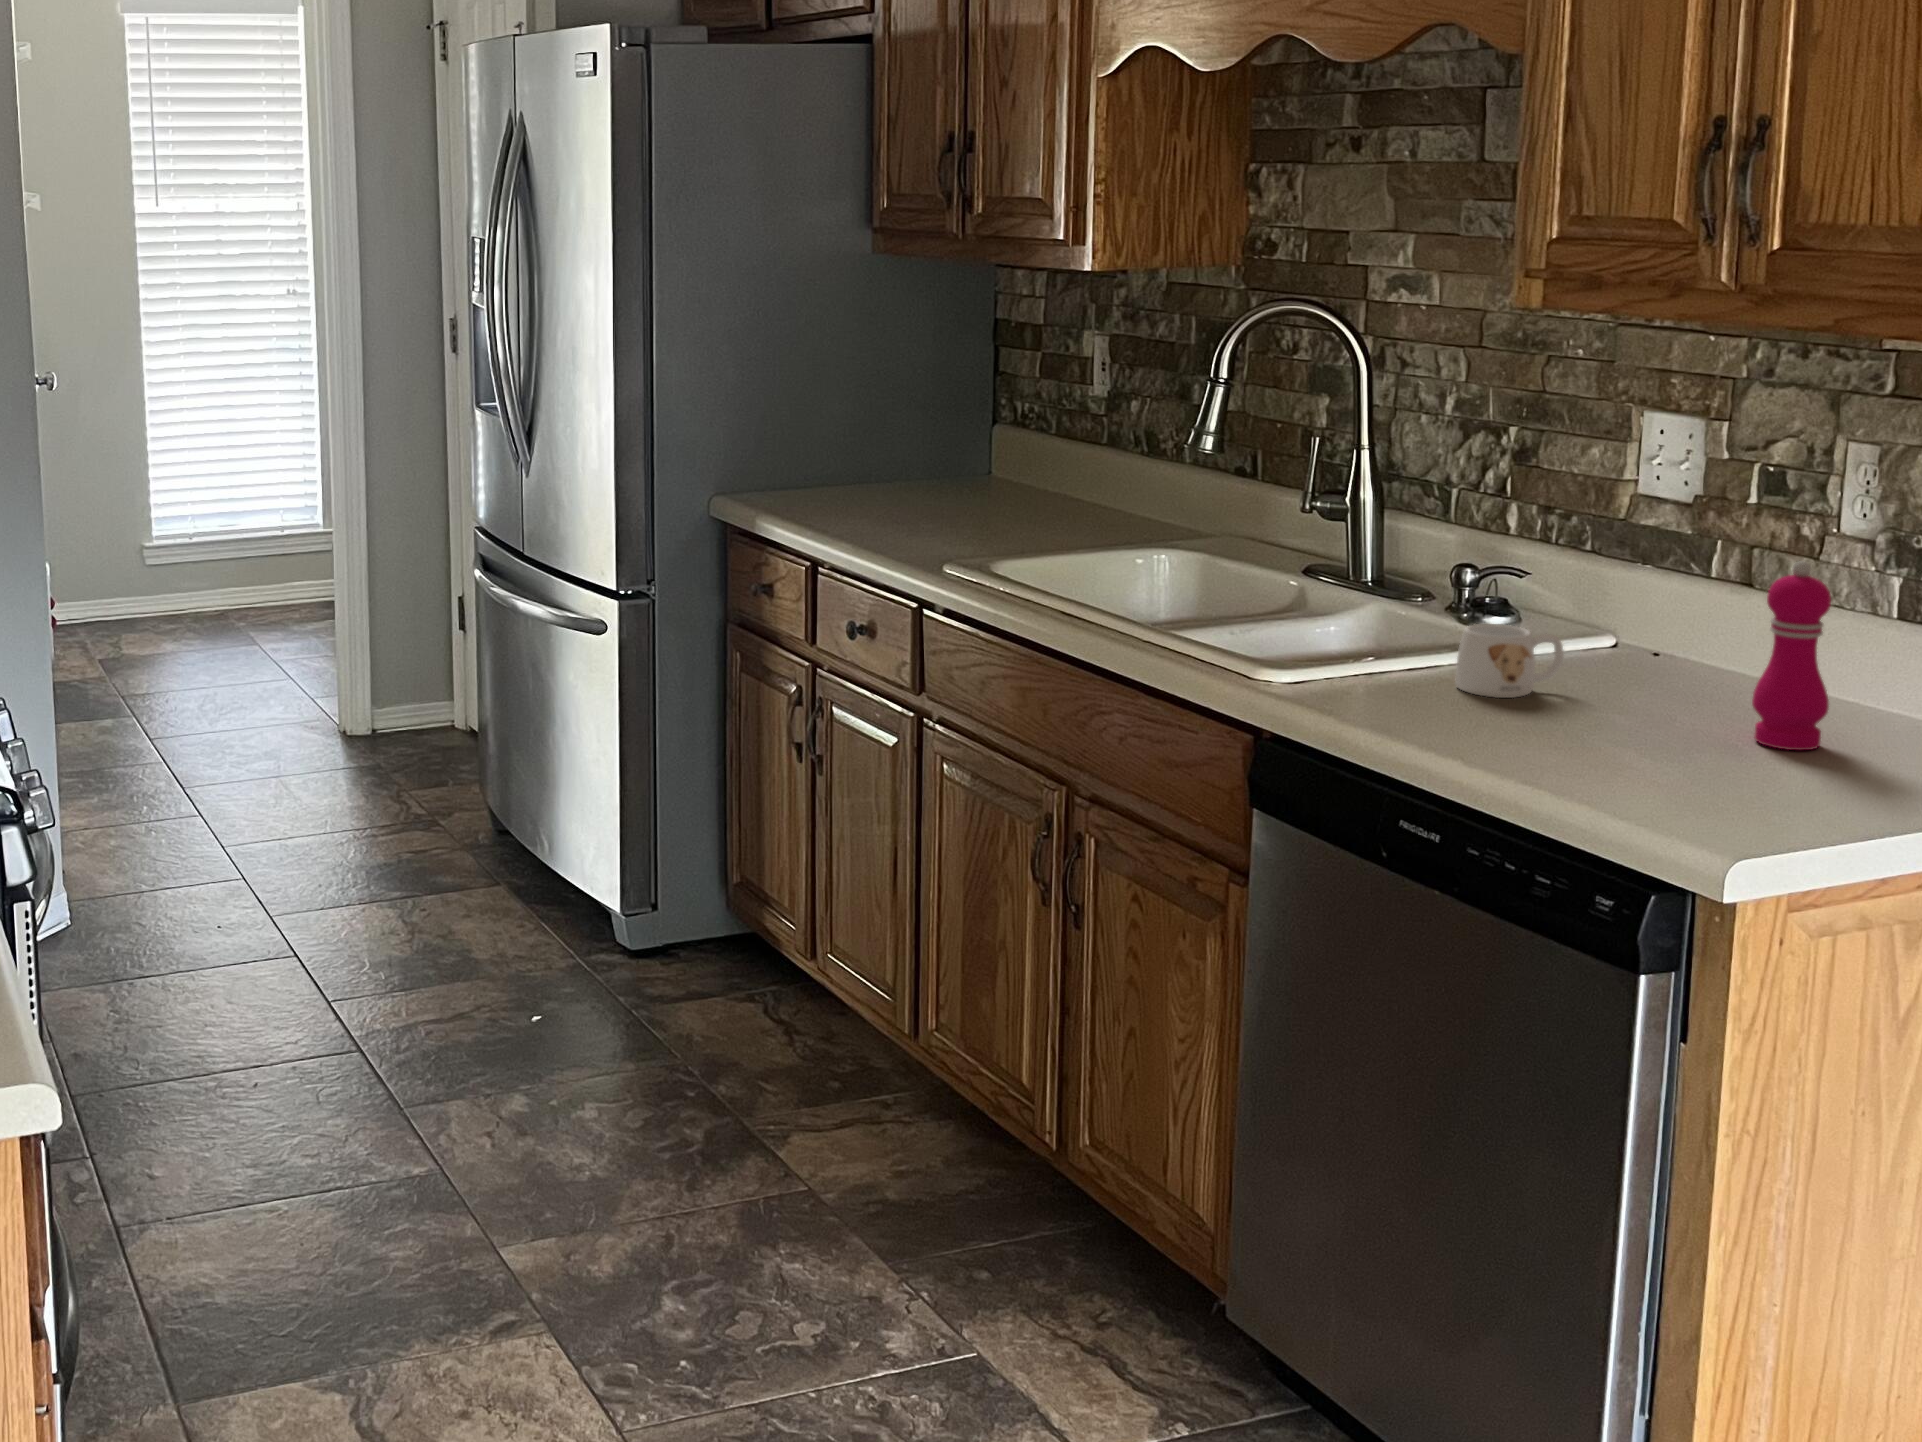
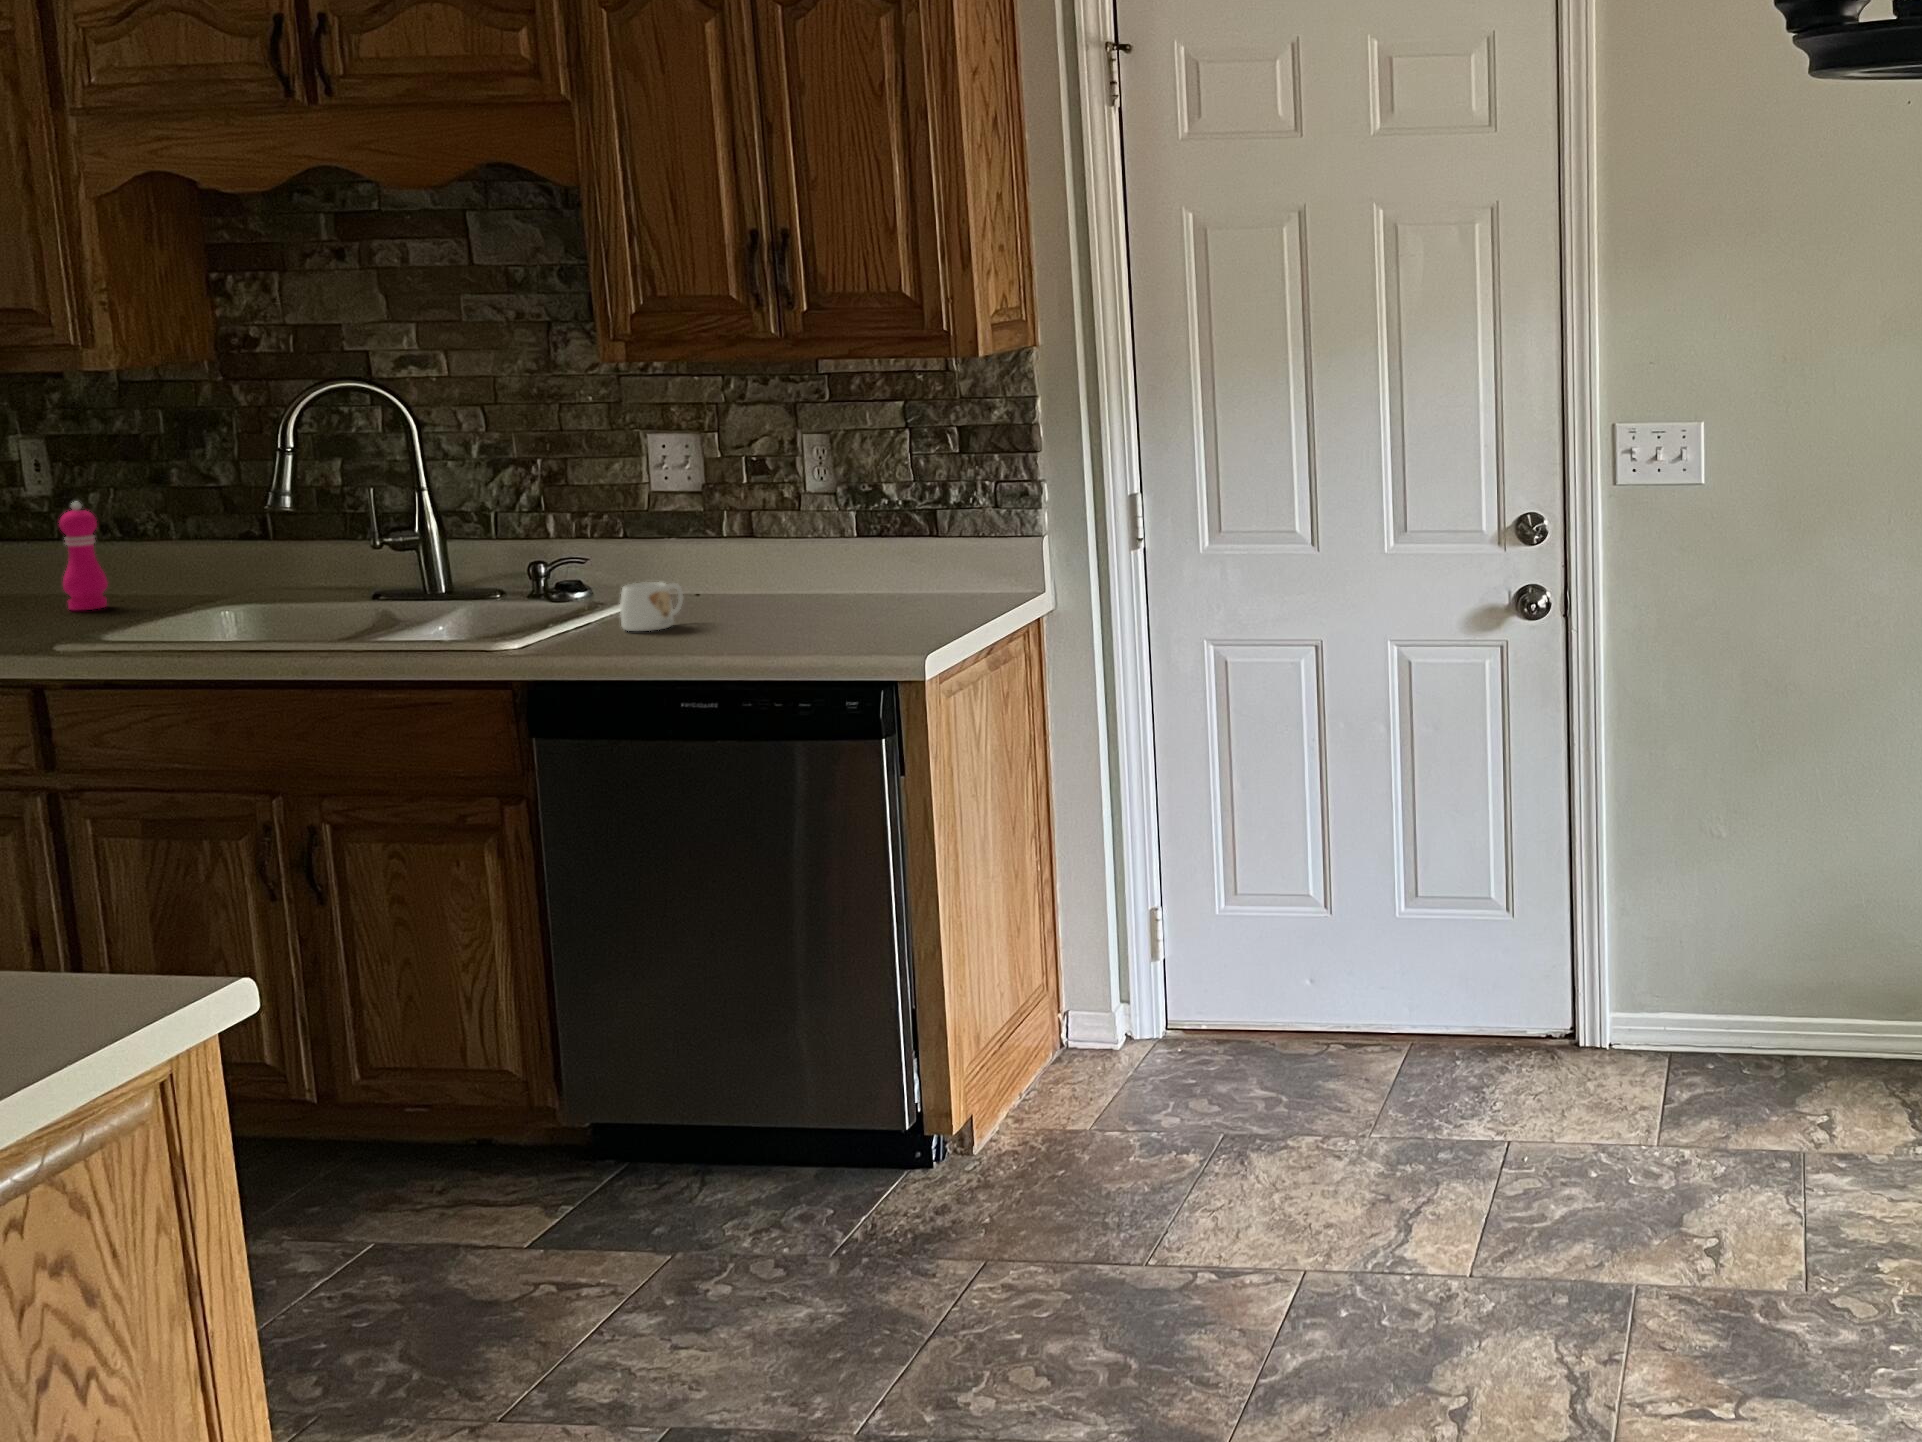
pepper mill: present [1752,561,1831,750] -> present [59,502,108,611]

